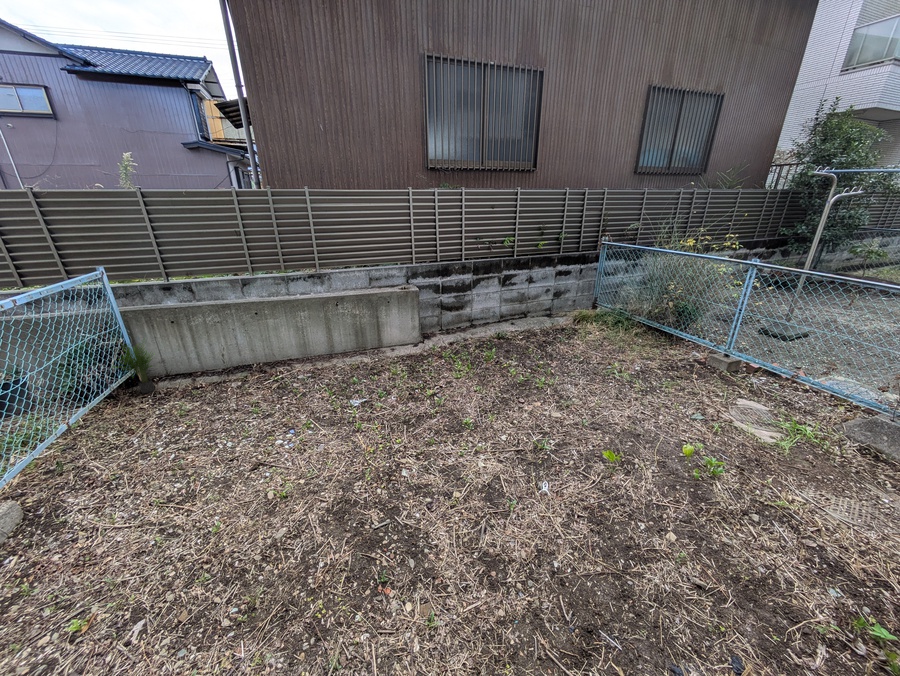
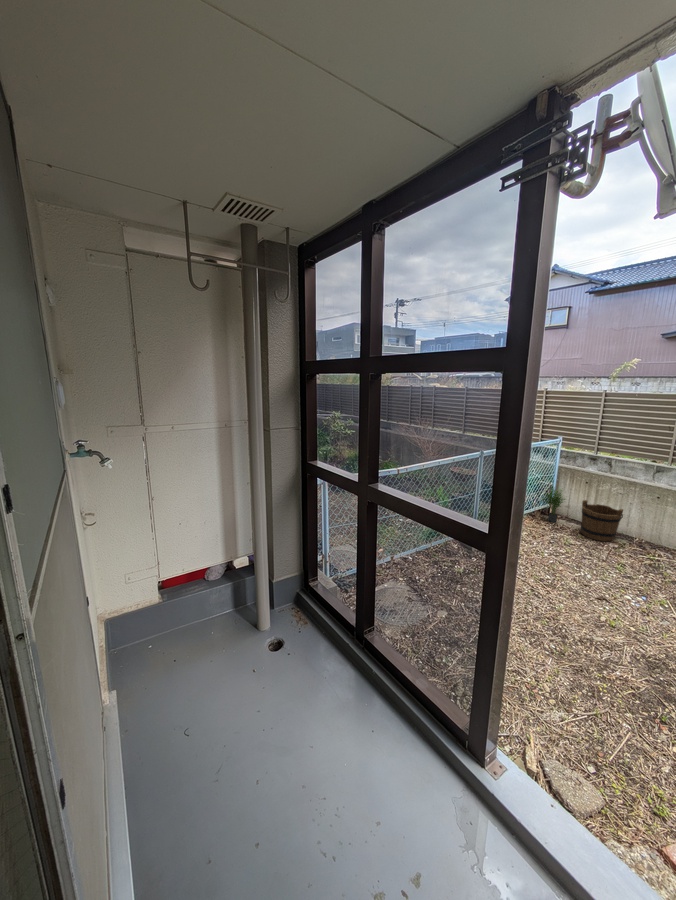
bucket: none [177,340,234,390] -> present [581,500,623,541]

